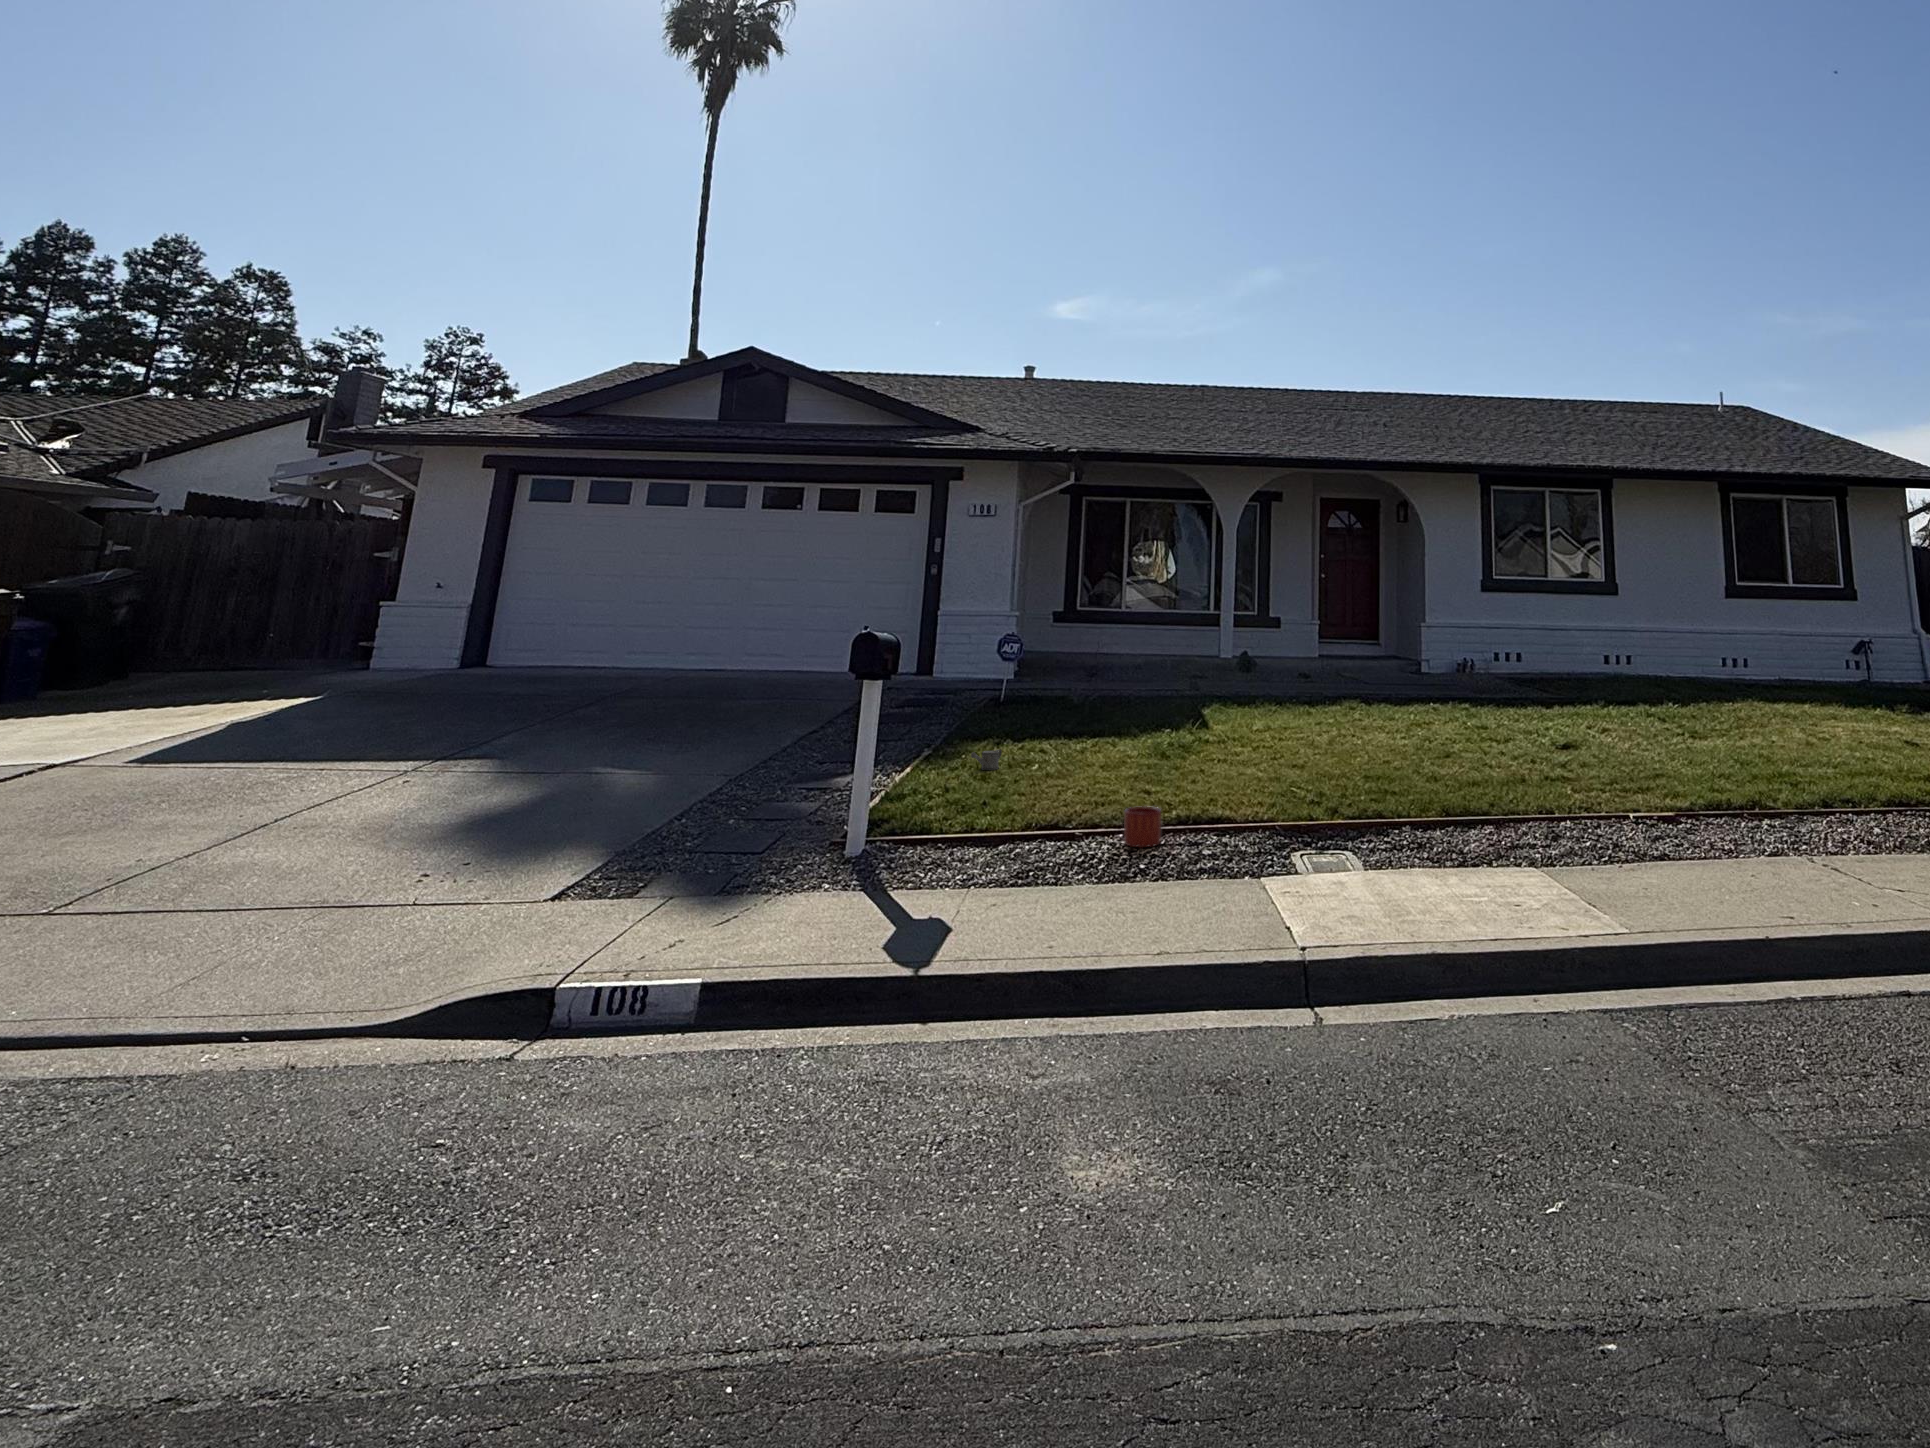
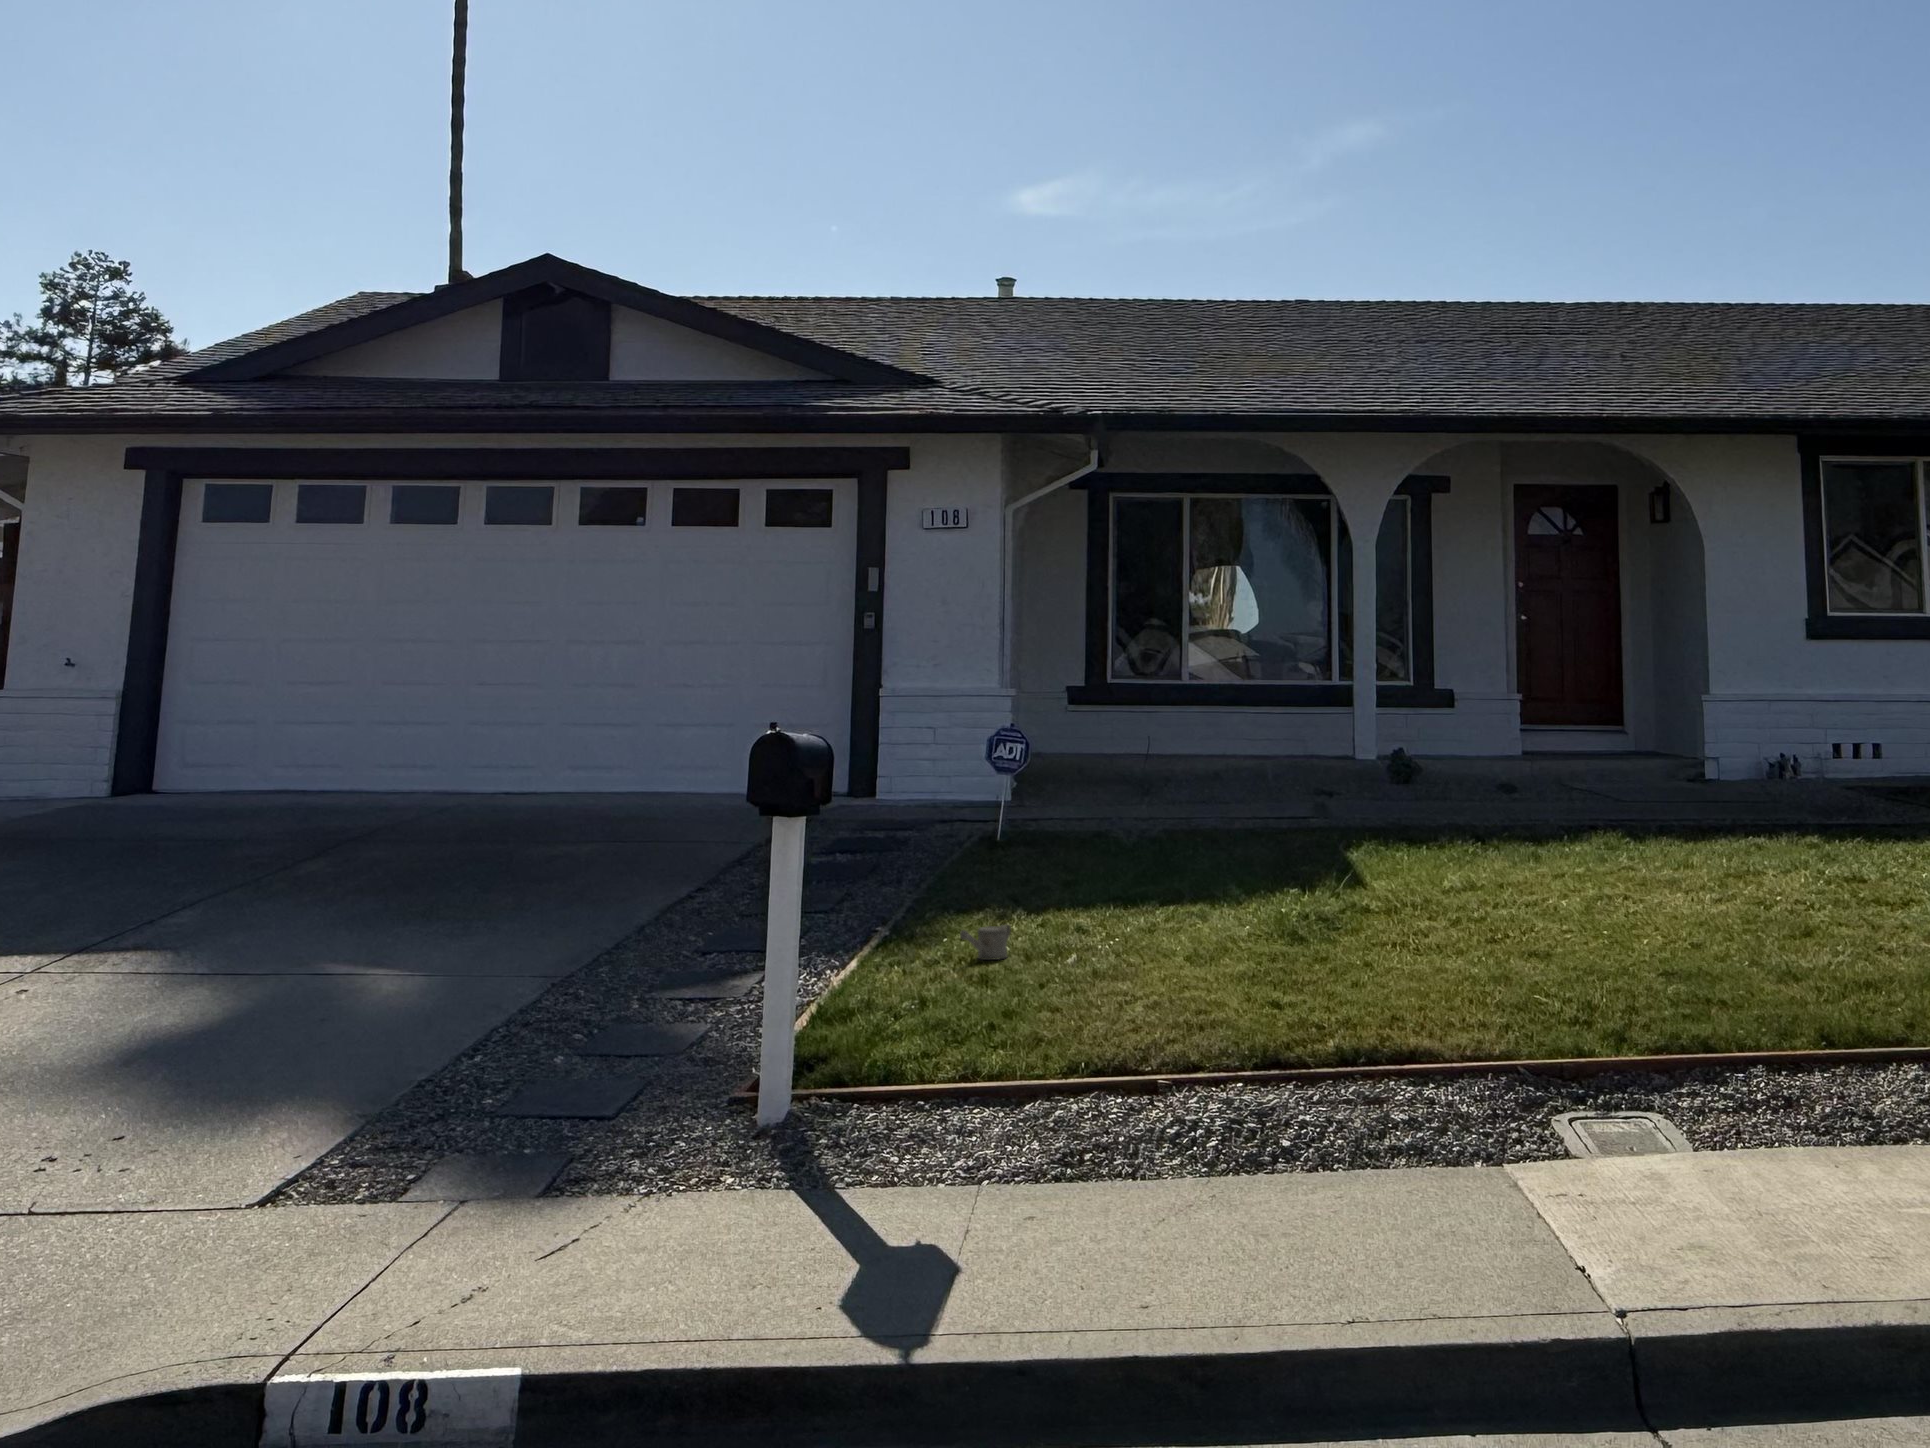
planter: present [1124,806,1161,847] -> none [1248,1031,1316,1105]

